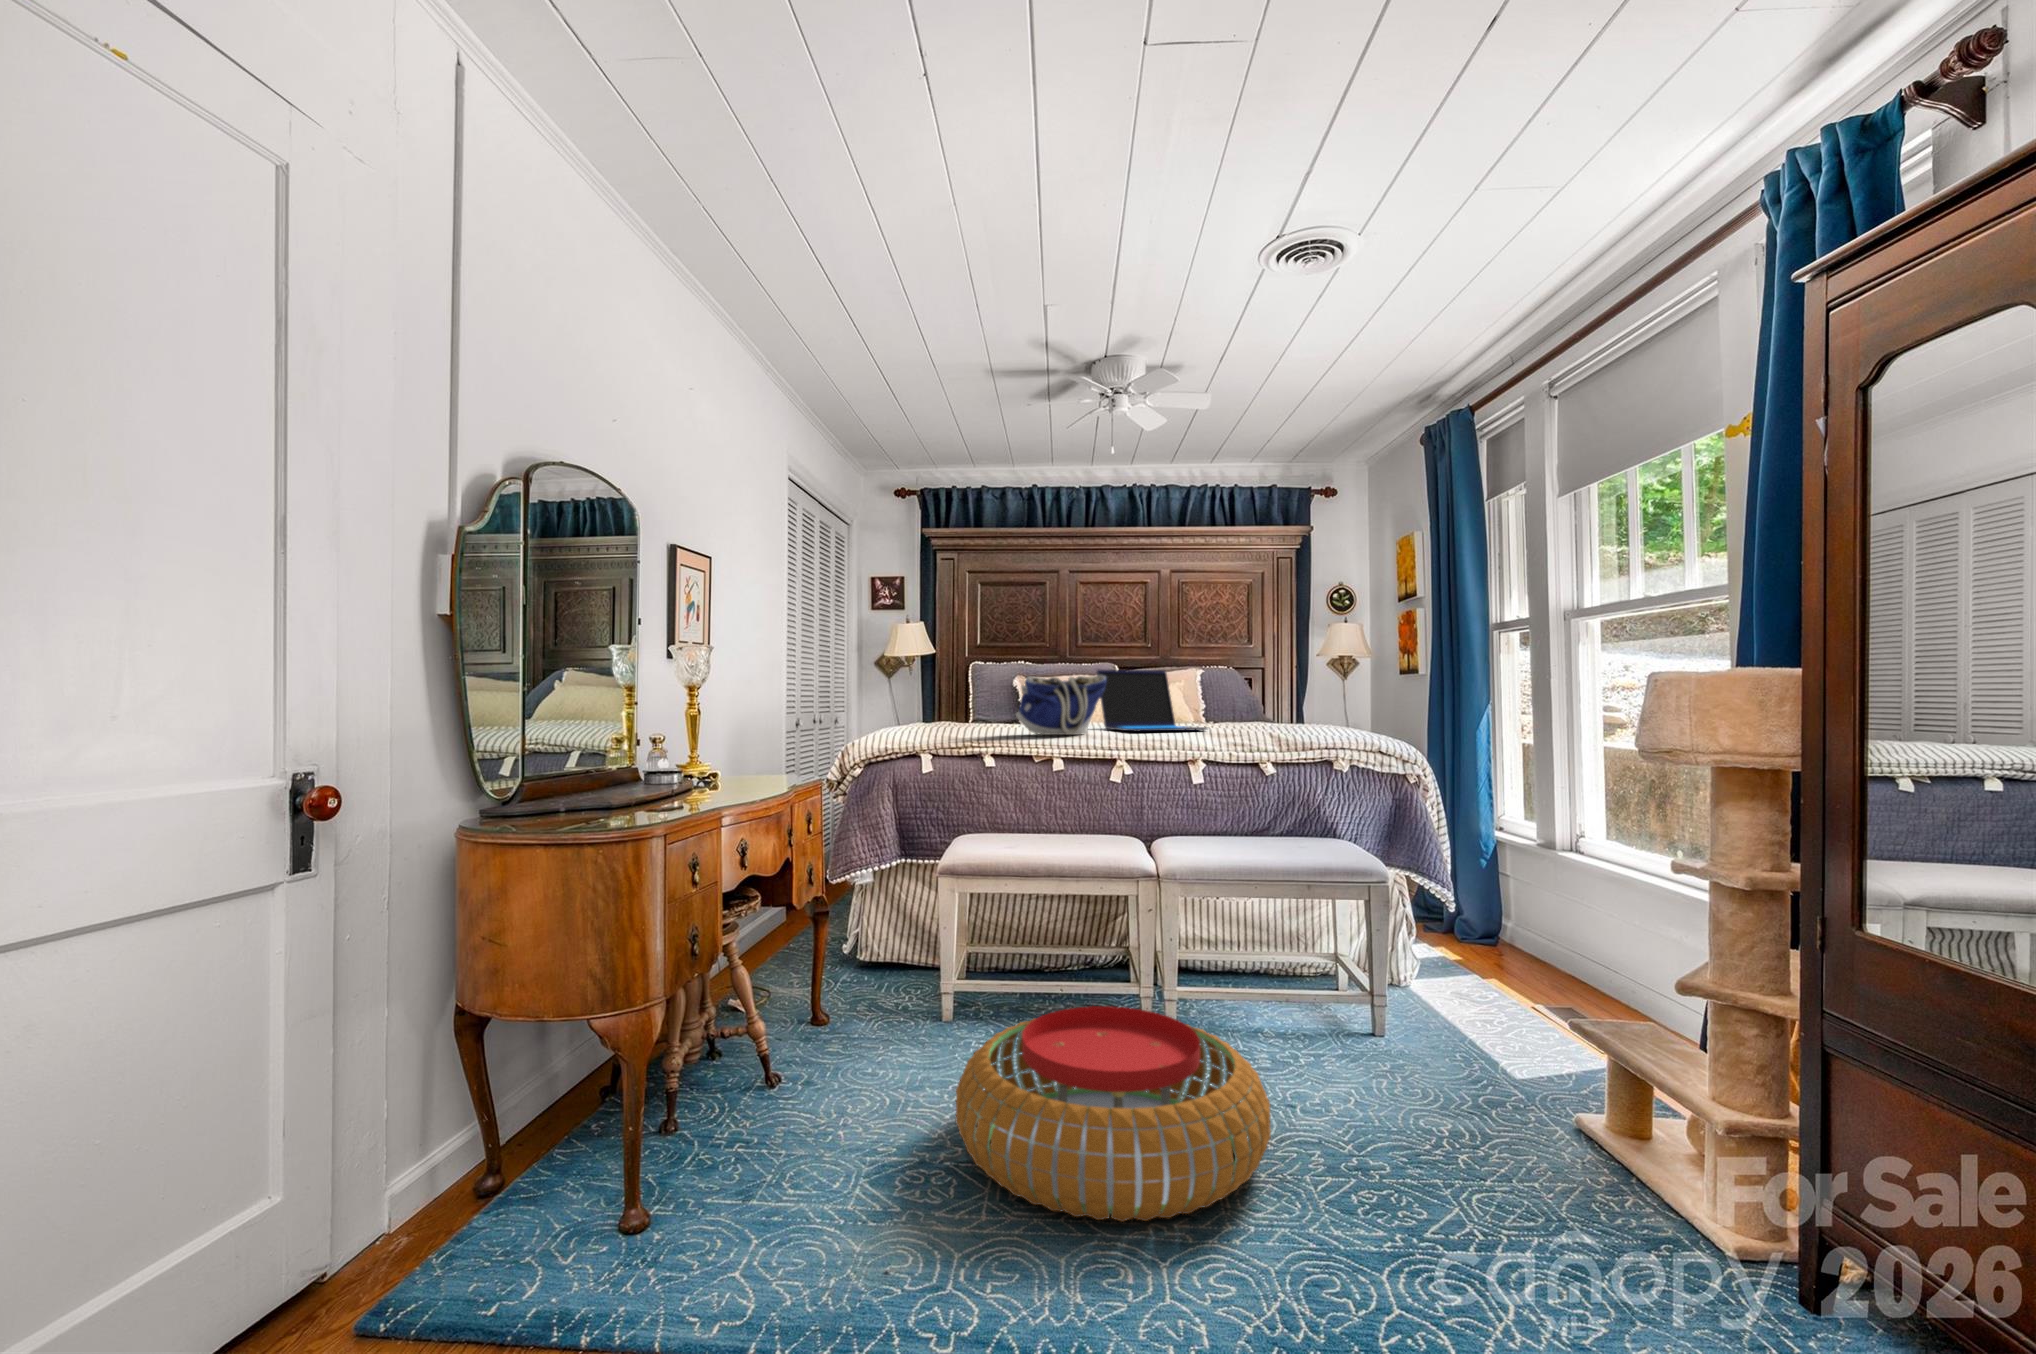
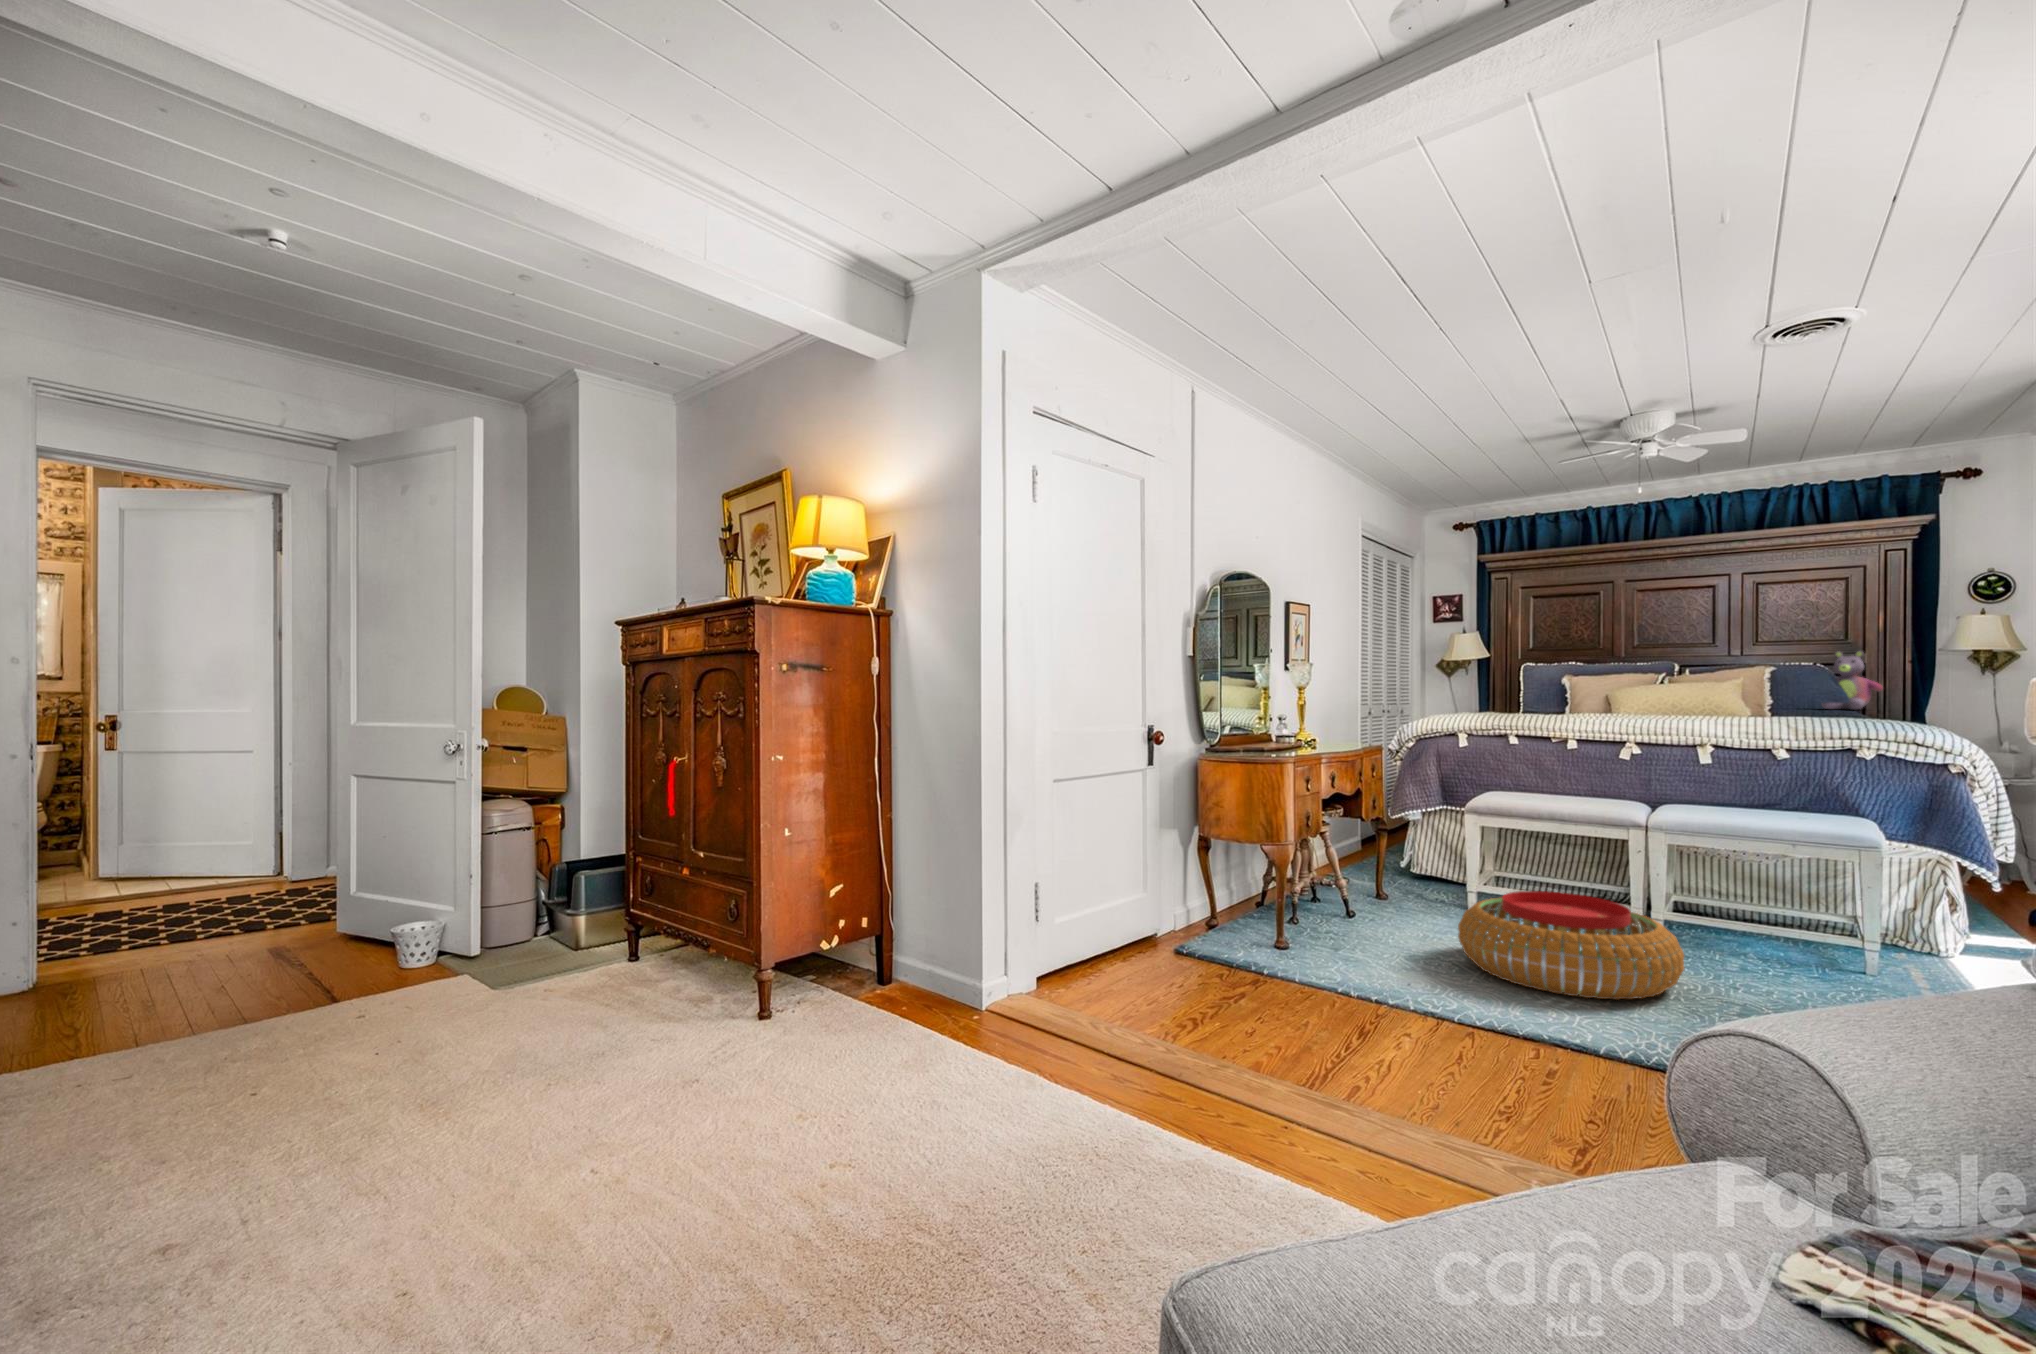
stuffed bear: none [1229,655,1279,713] -> present [1821,651,1883,710]
laptop: present [1096,670,1208,731] -> none [1622,671,1734,722]
tote bag: present [1016,675,1106,735] -> none [1537,676,1620,723]

